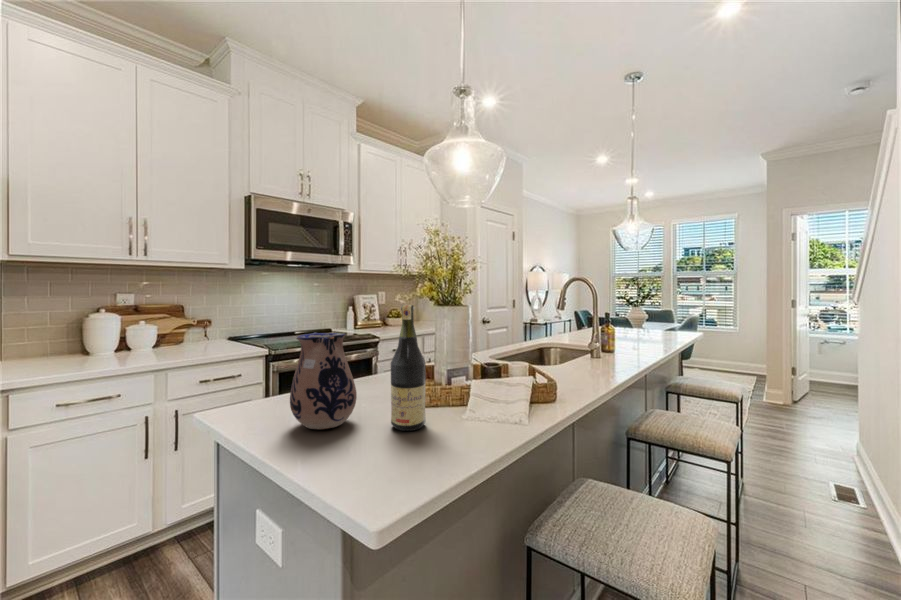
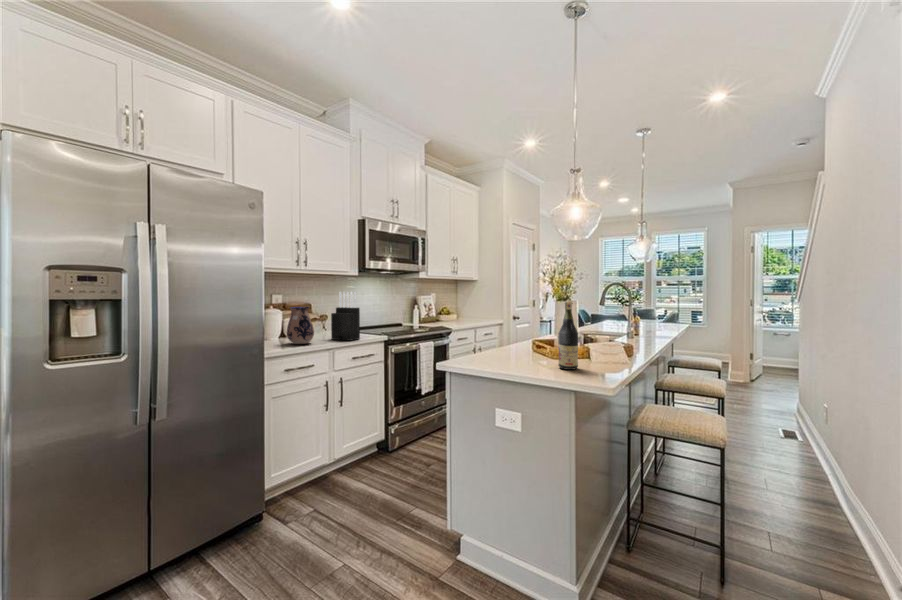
knife block: none [181,290,219,356] -> present [331,292,360,341]
ceramic pitcher: present [290,333,357,429] -> present [287,307,314,344]

